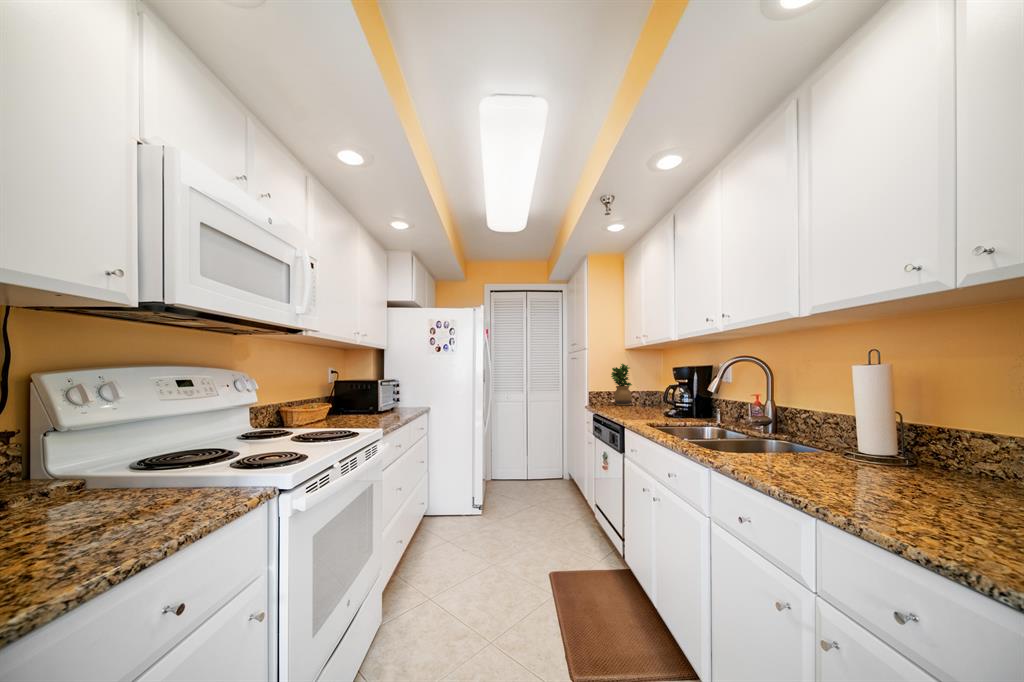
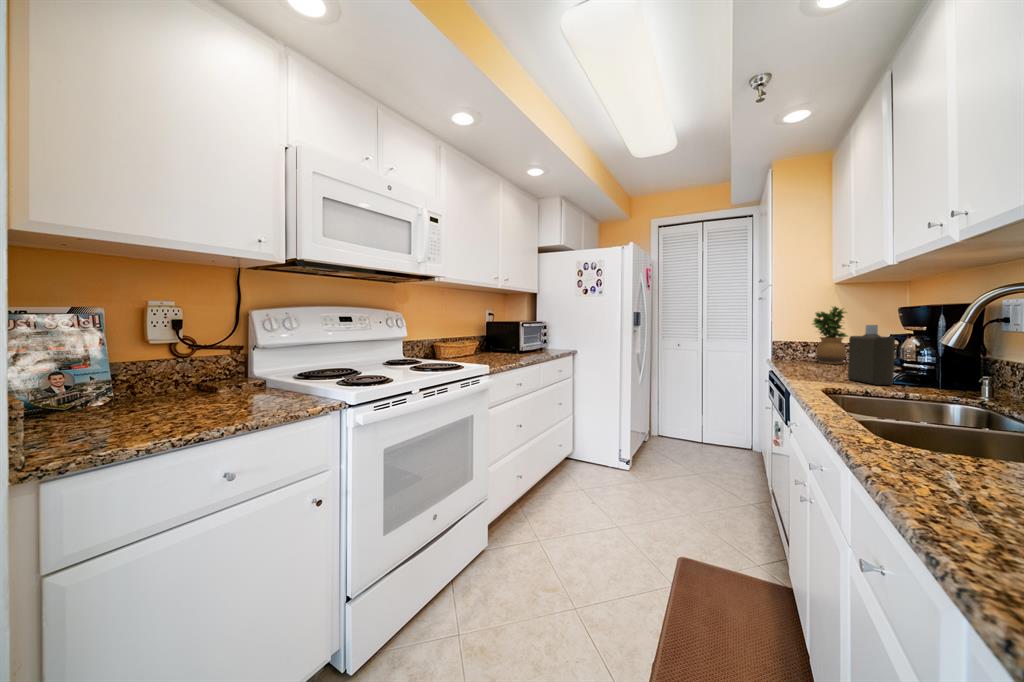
bottle: none [647,378,674,419] -> present [848,325,895,385]

